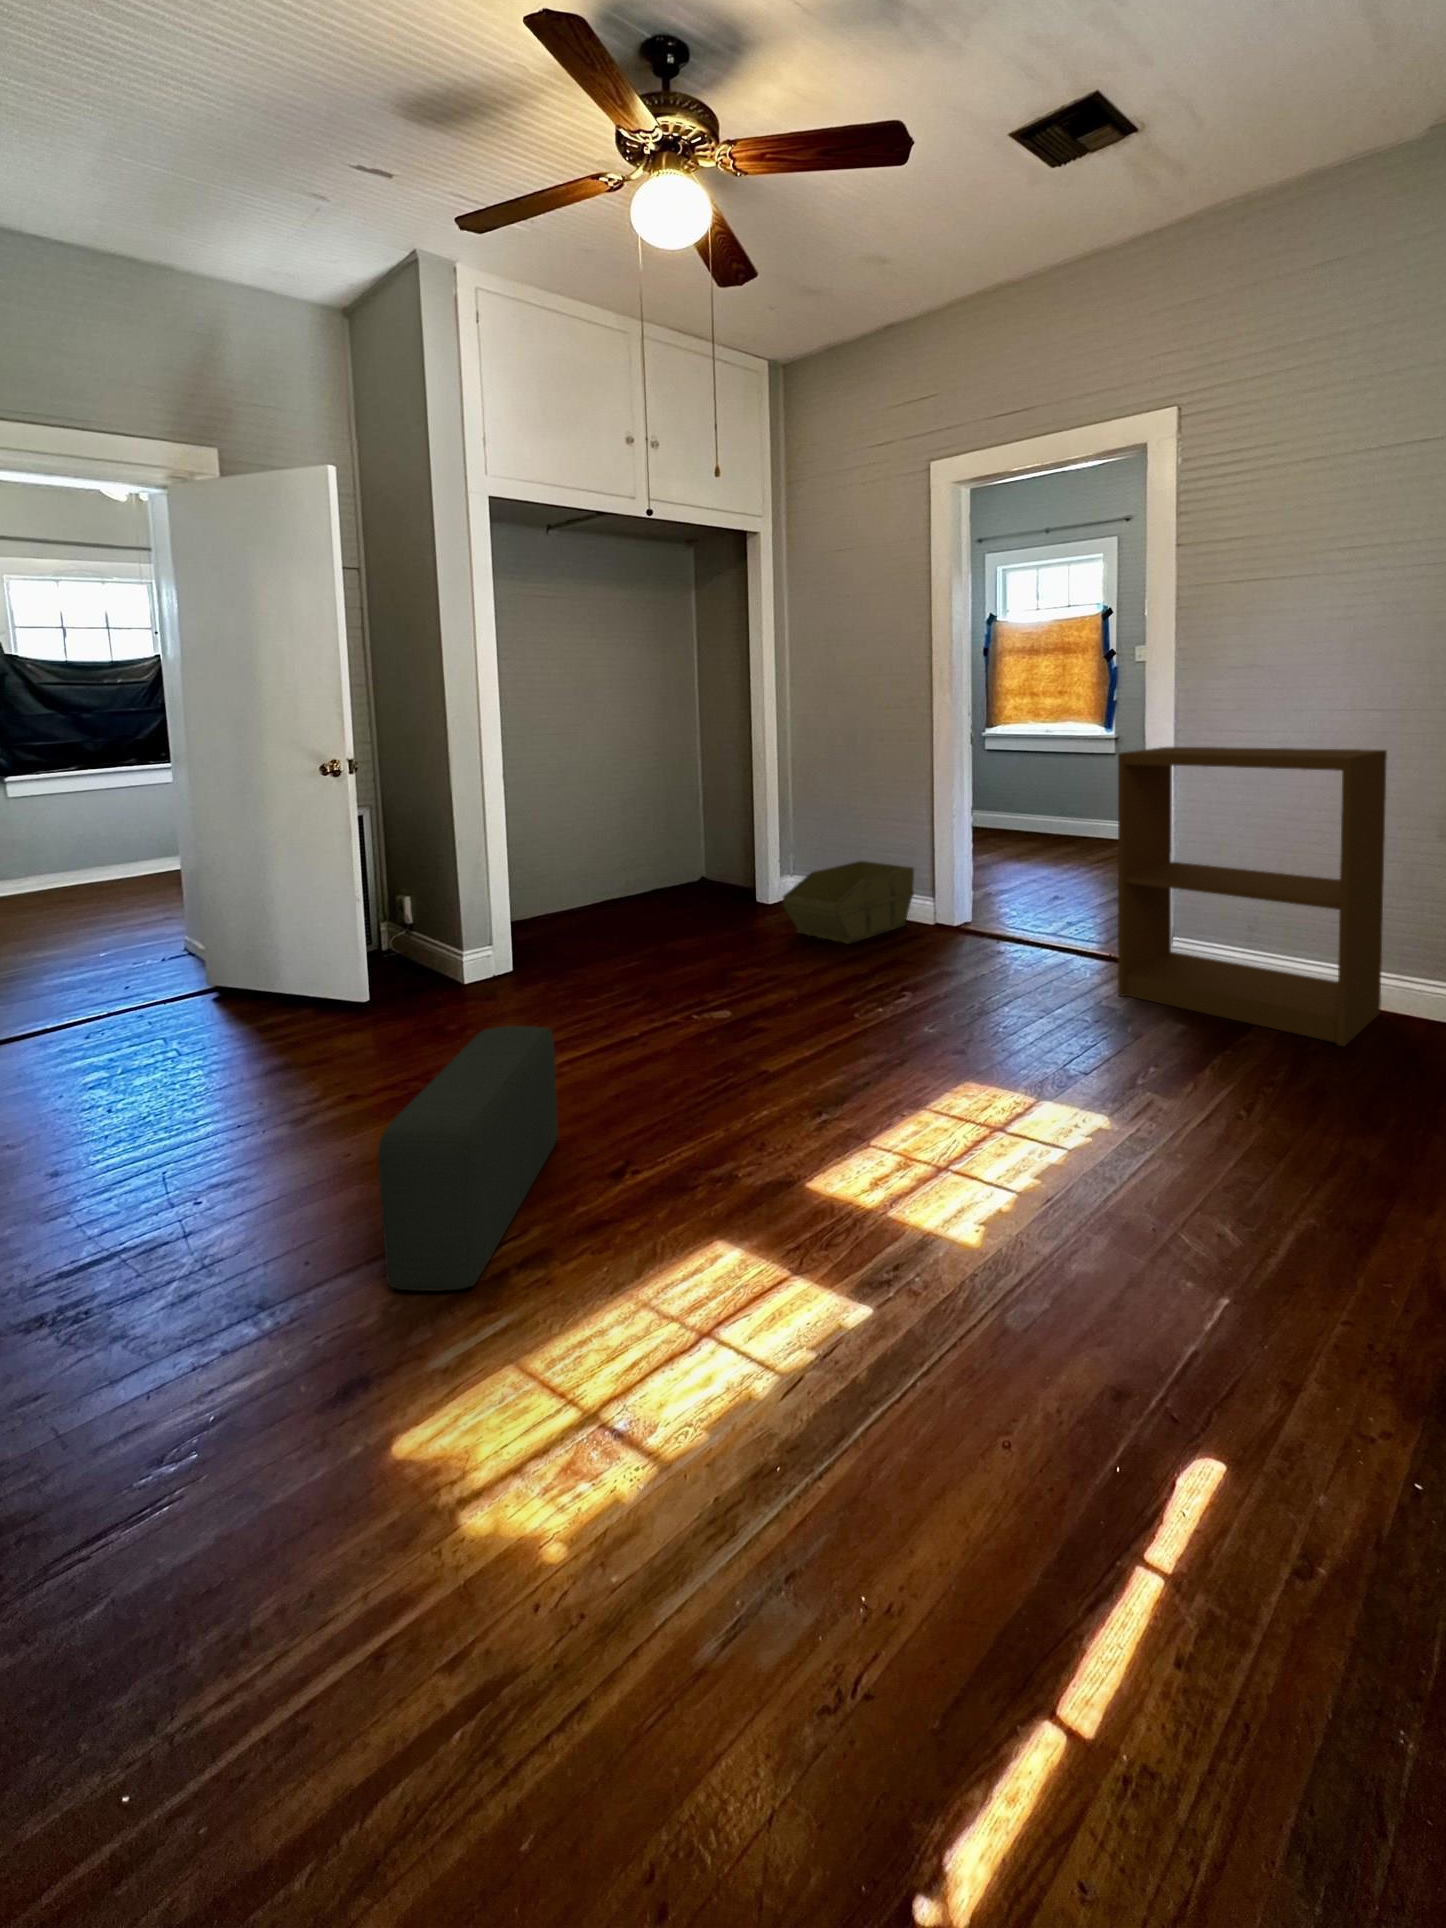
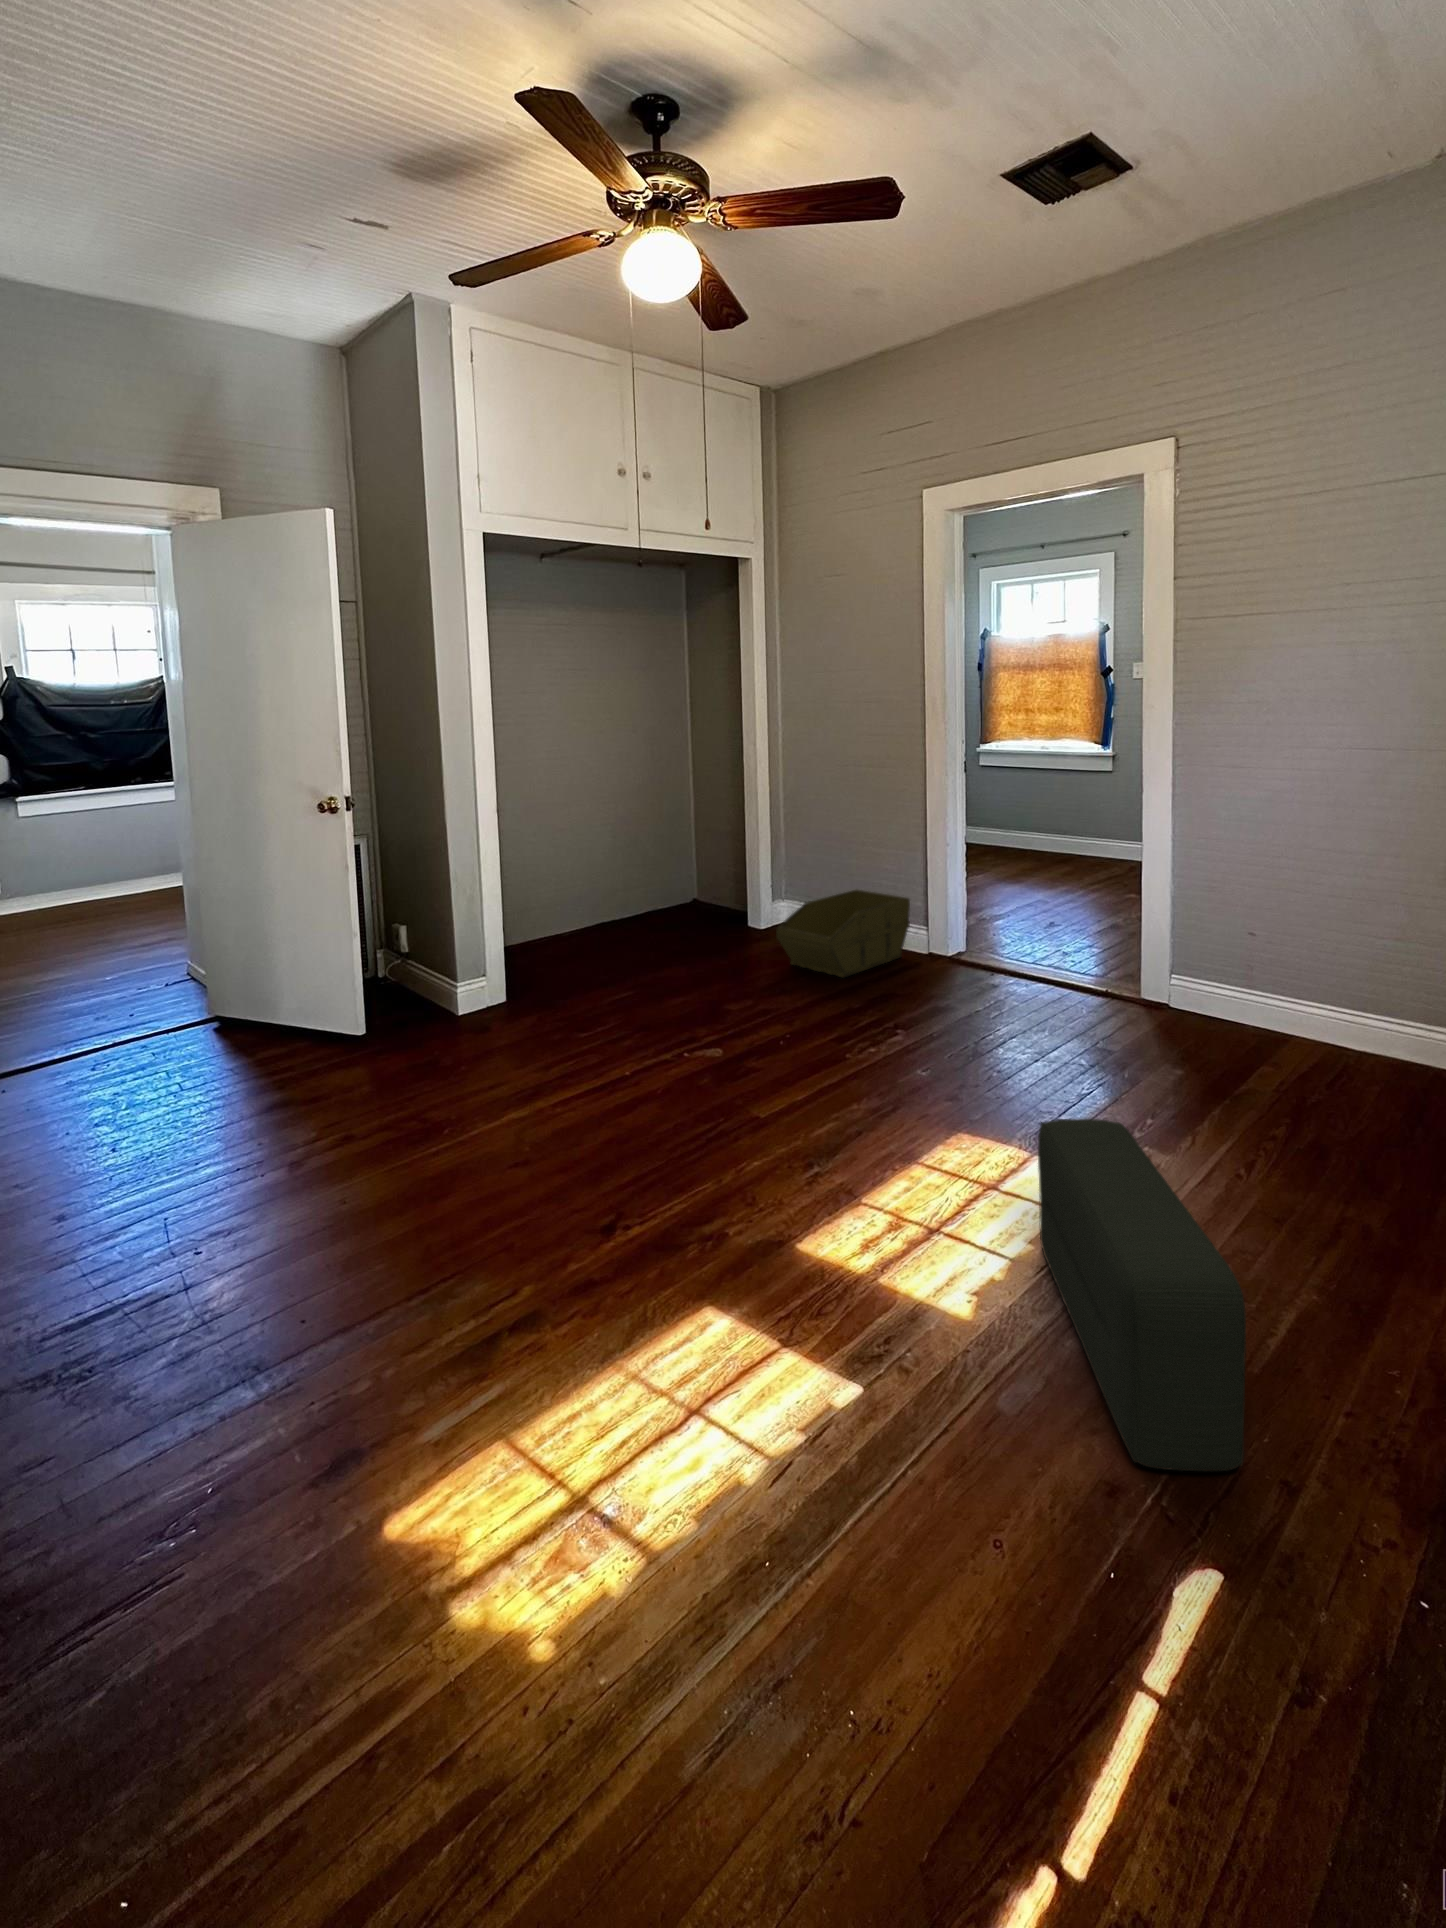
bookshelf: present [1118,747,1387,1047] -> none [1118,783,1399,1102]
pouf: present [378,1026,558,1291] -> present [1038,1119,1246,1471]

